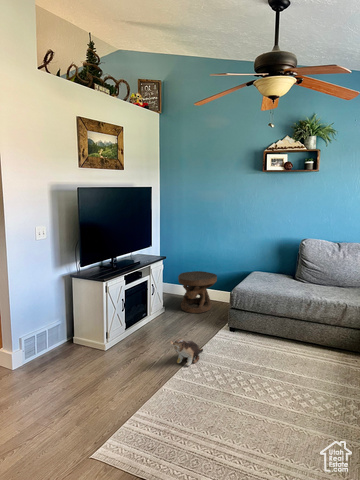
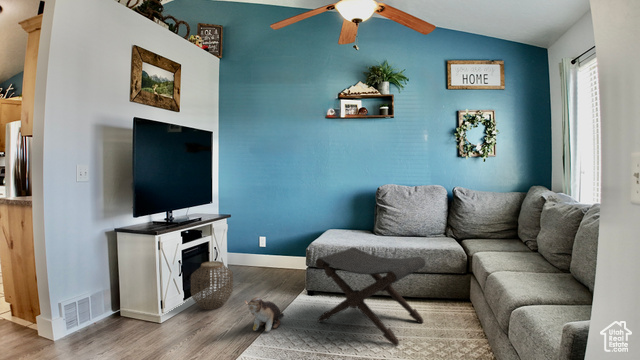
side table: present [178,271,217,313] -> none [247,234,293,281]
woven basket: none [132,299,164,338] -> present [191,261,233,309]
footstool: none [230,299,330,395] -> present [316,247,425,345]

